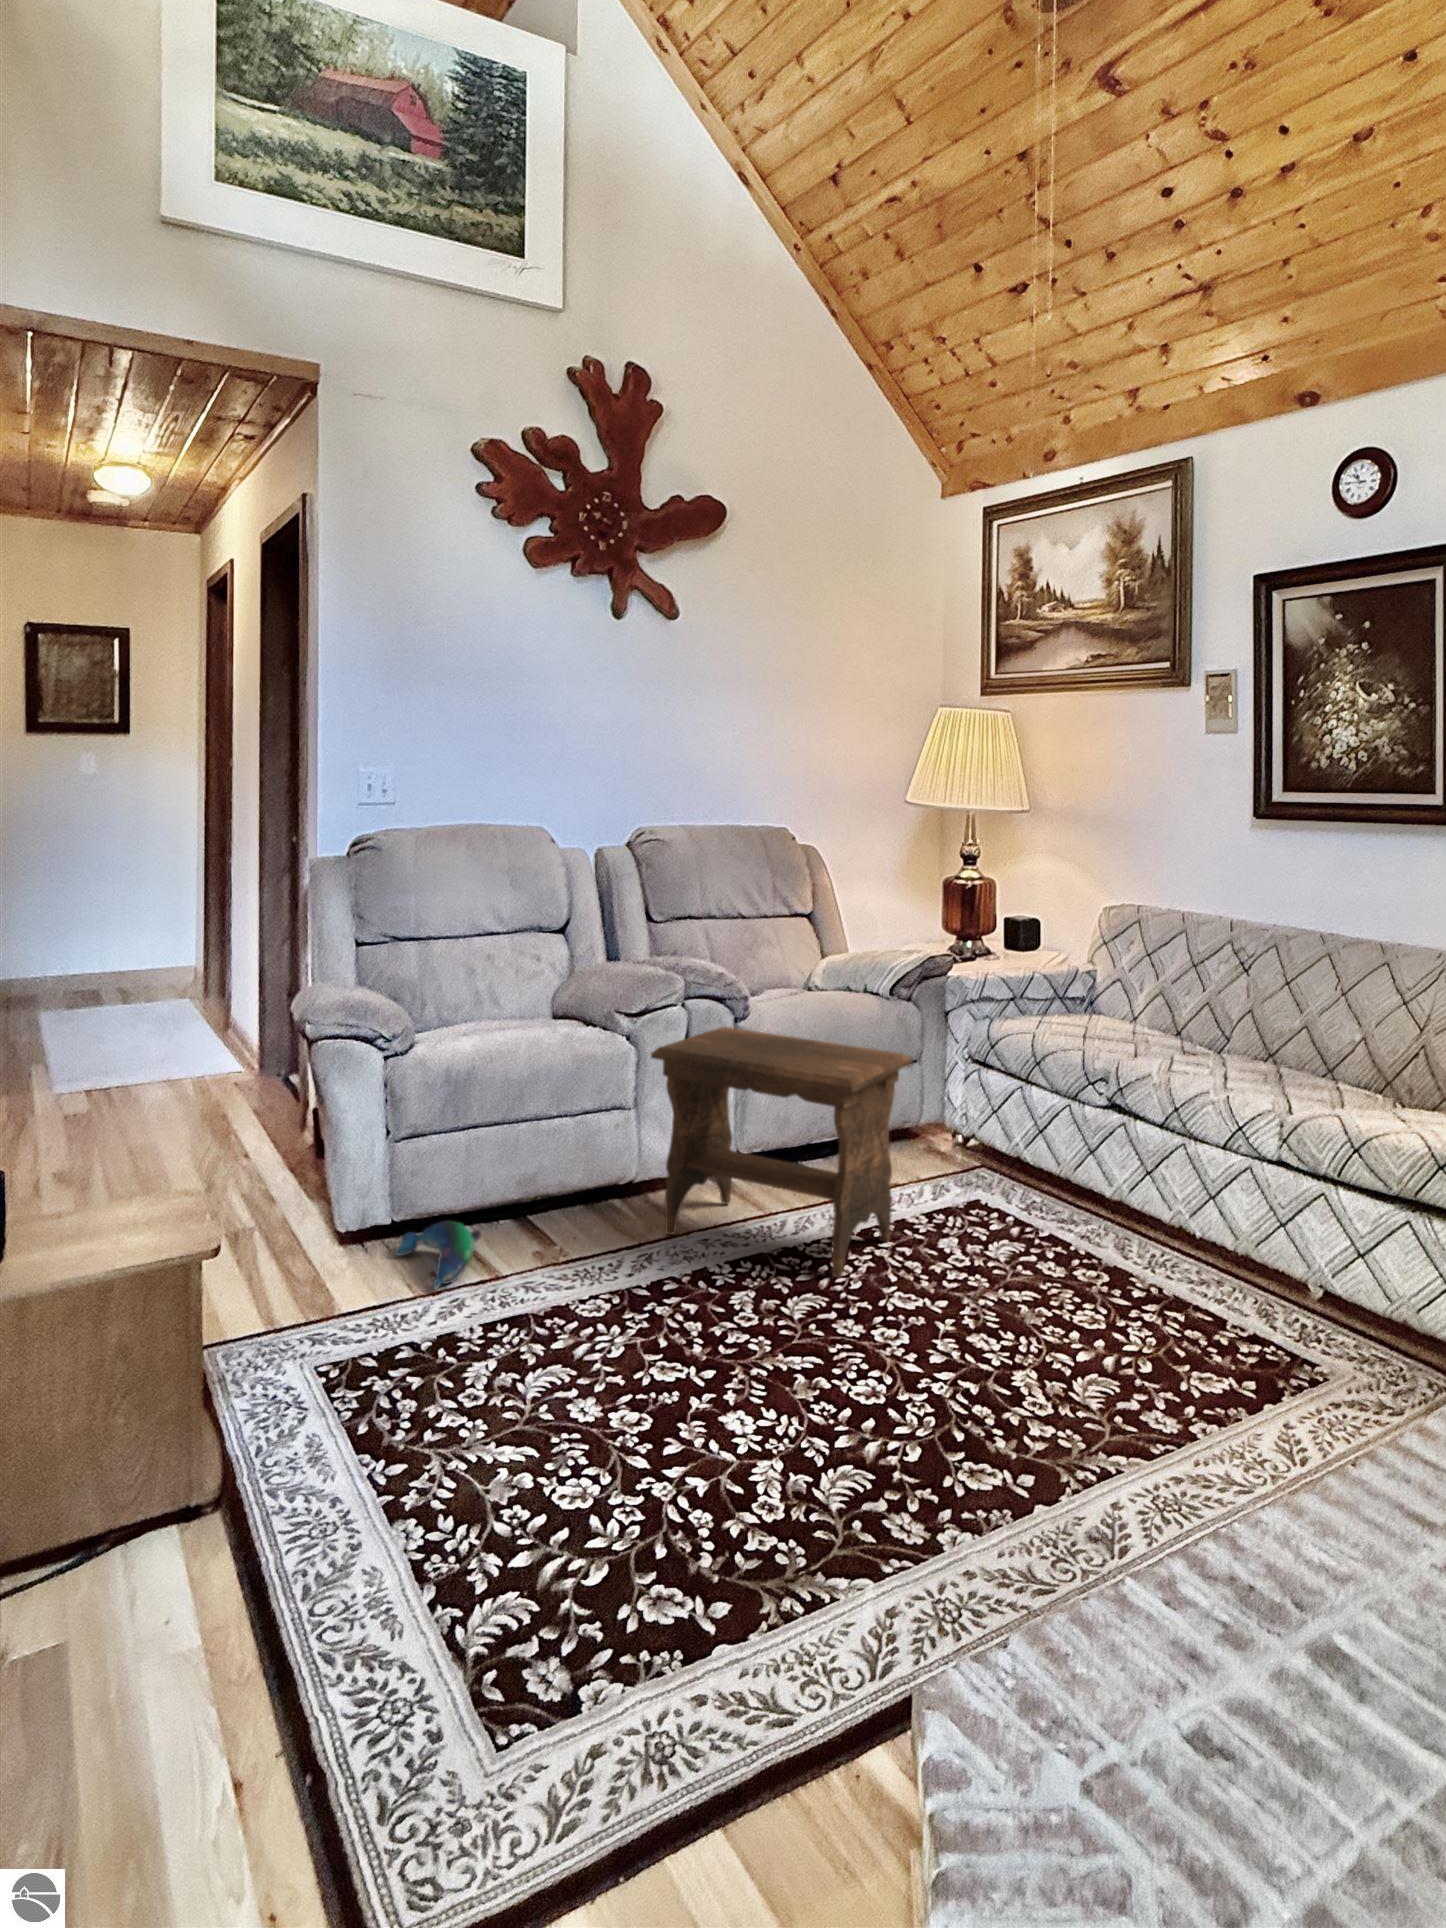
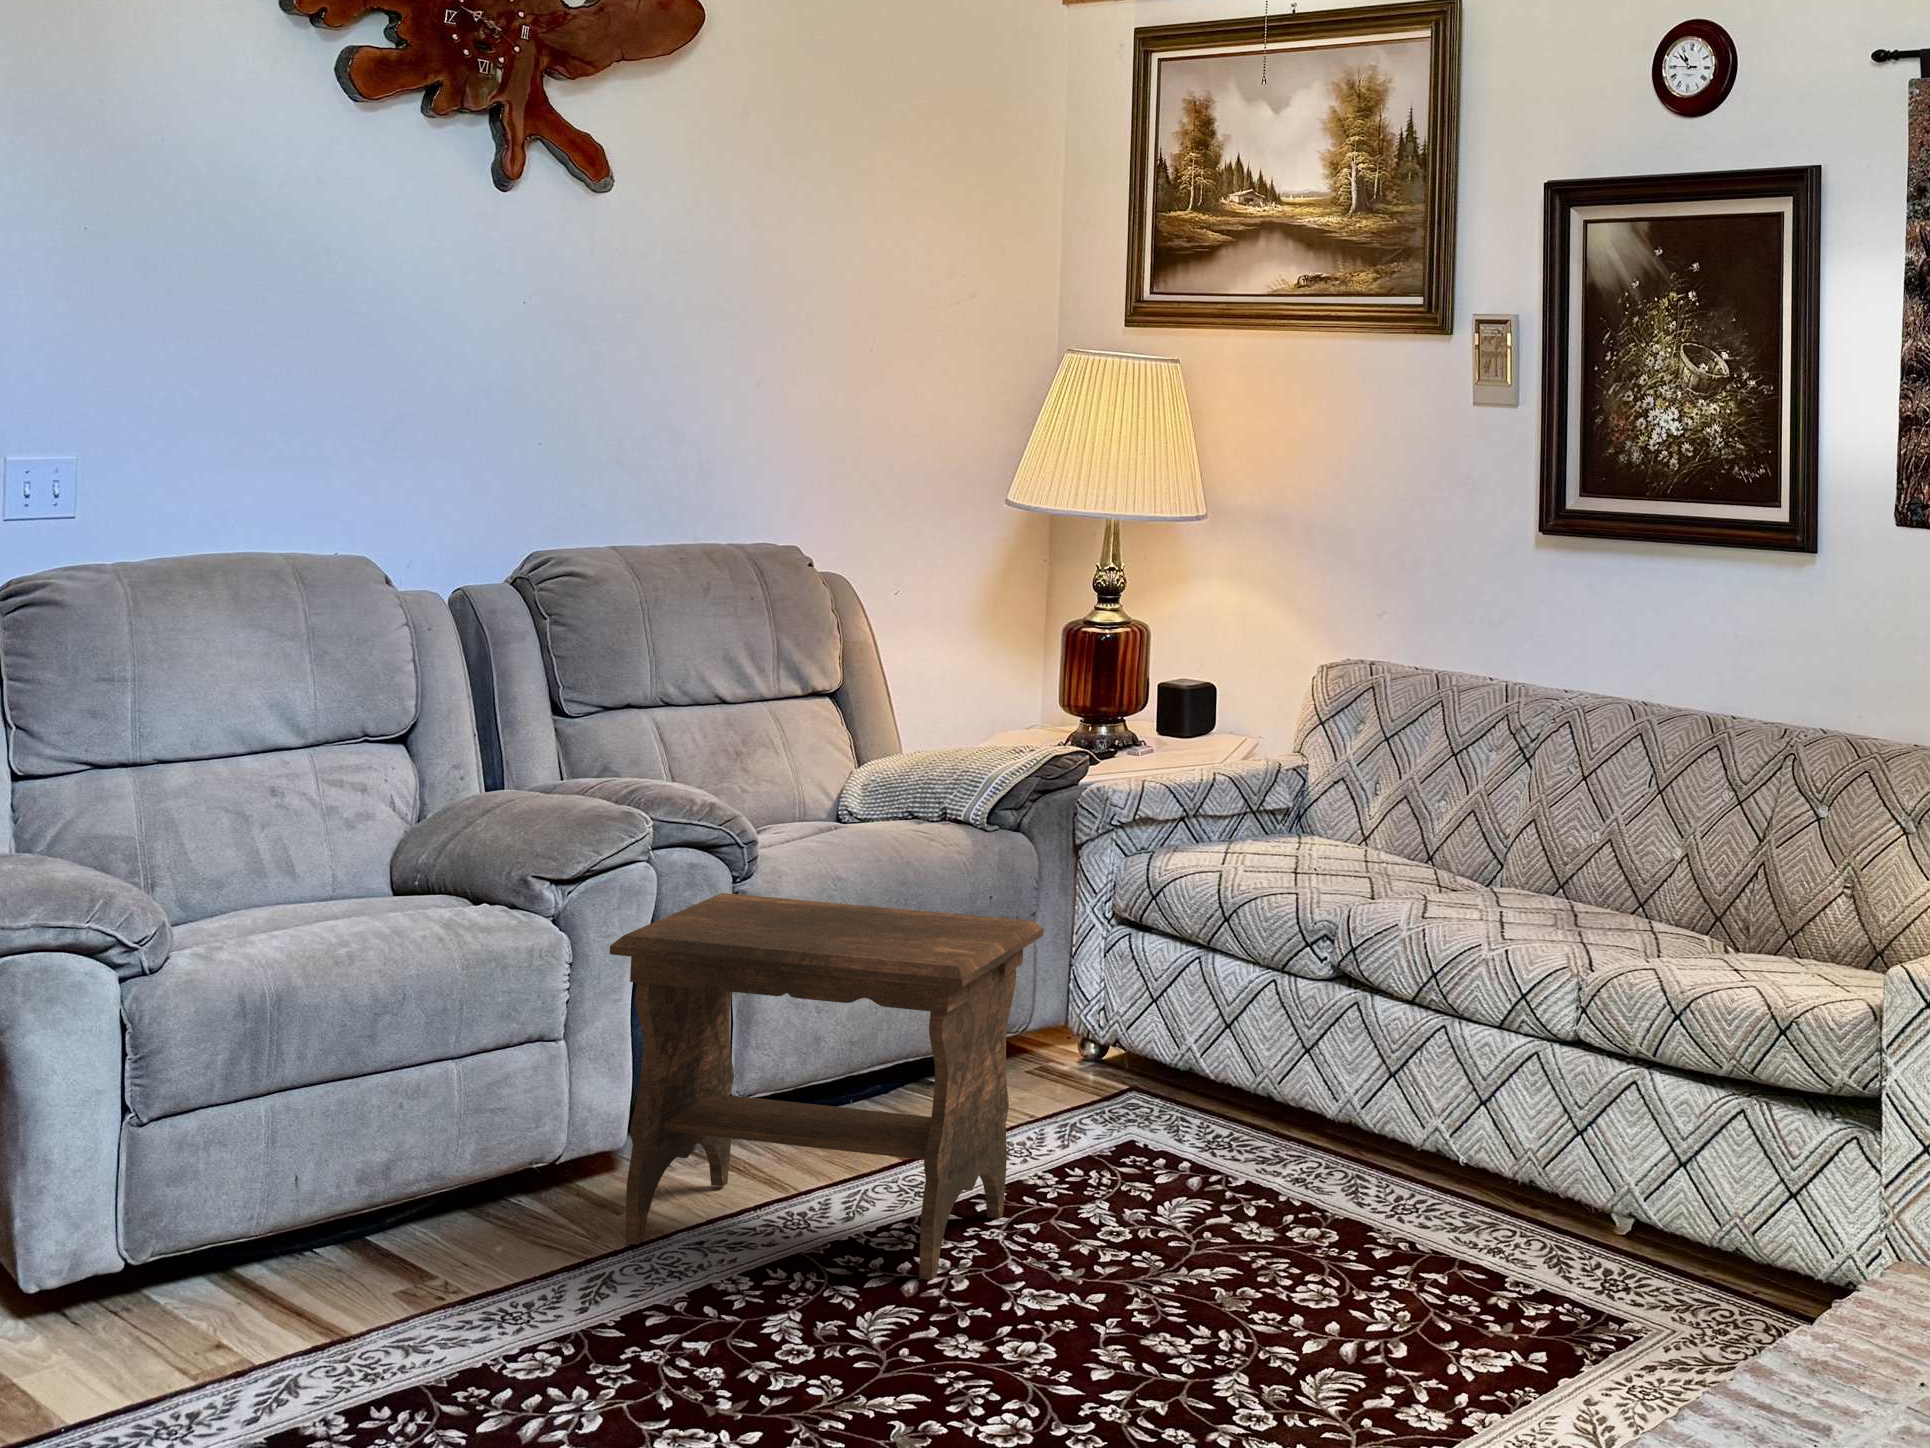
plush toy: present [395,1221,481,1289] -> none [133,1258,305,1375]

